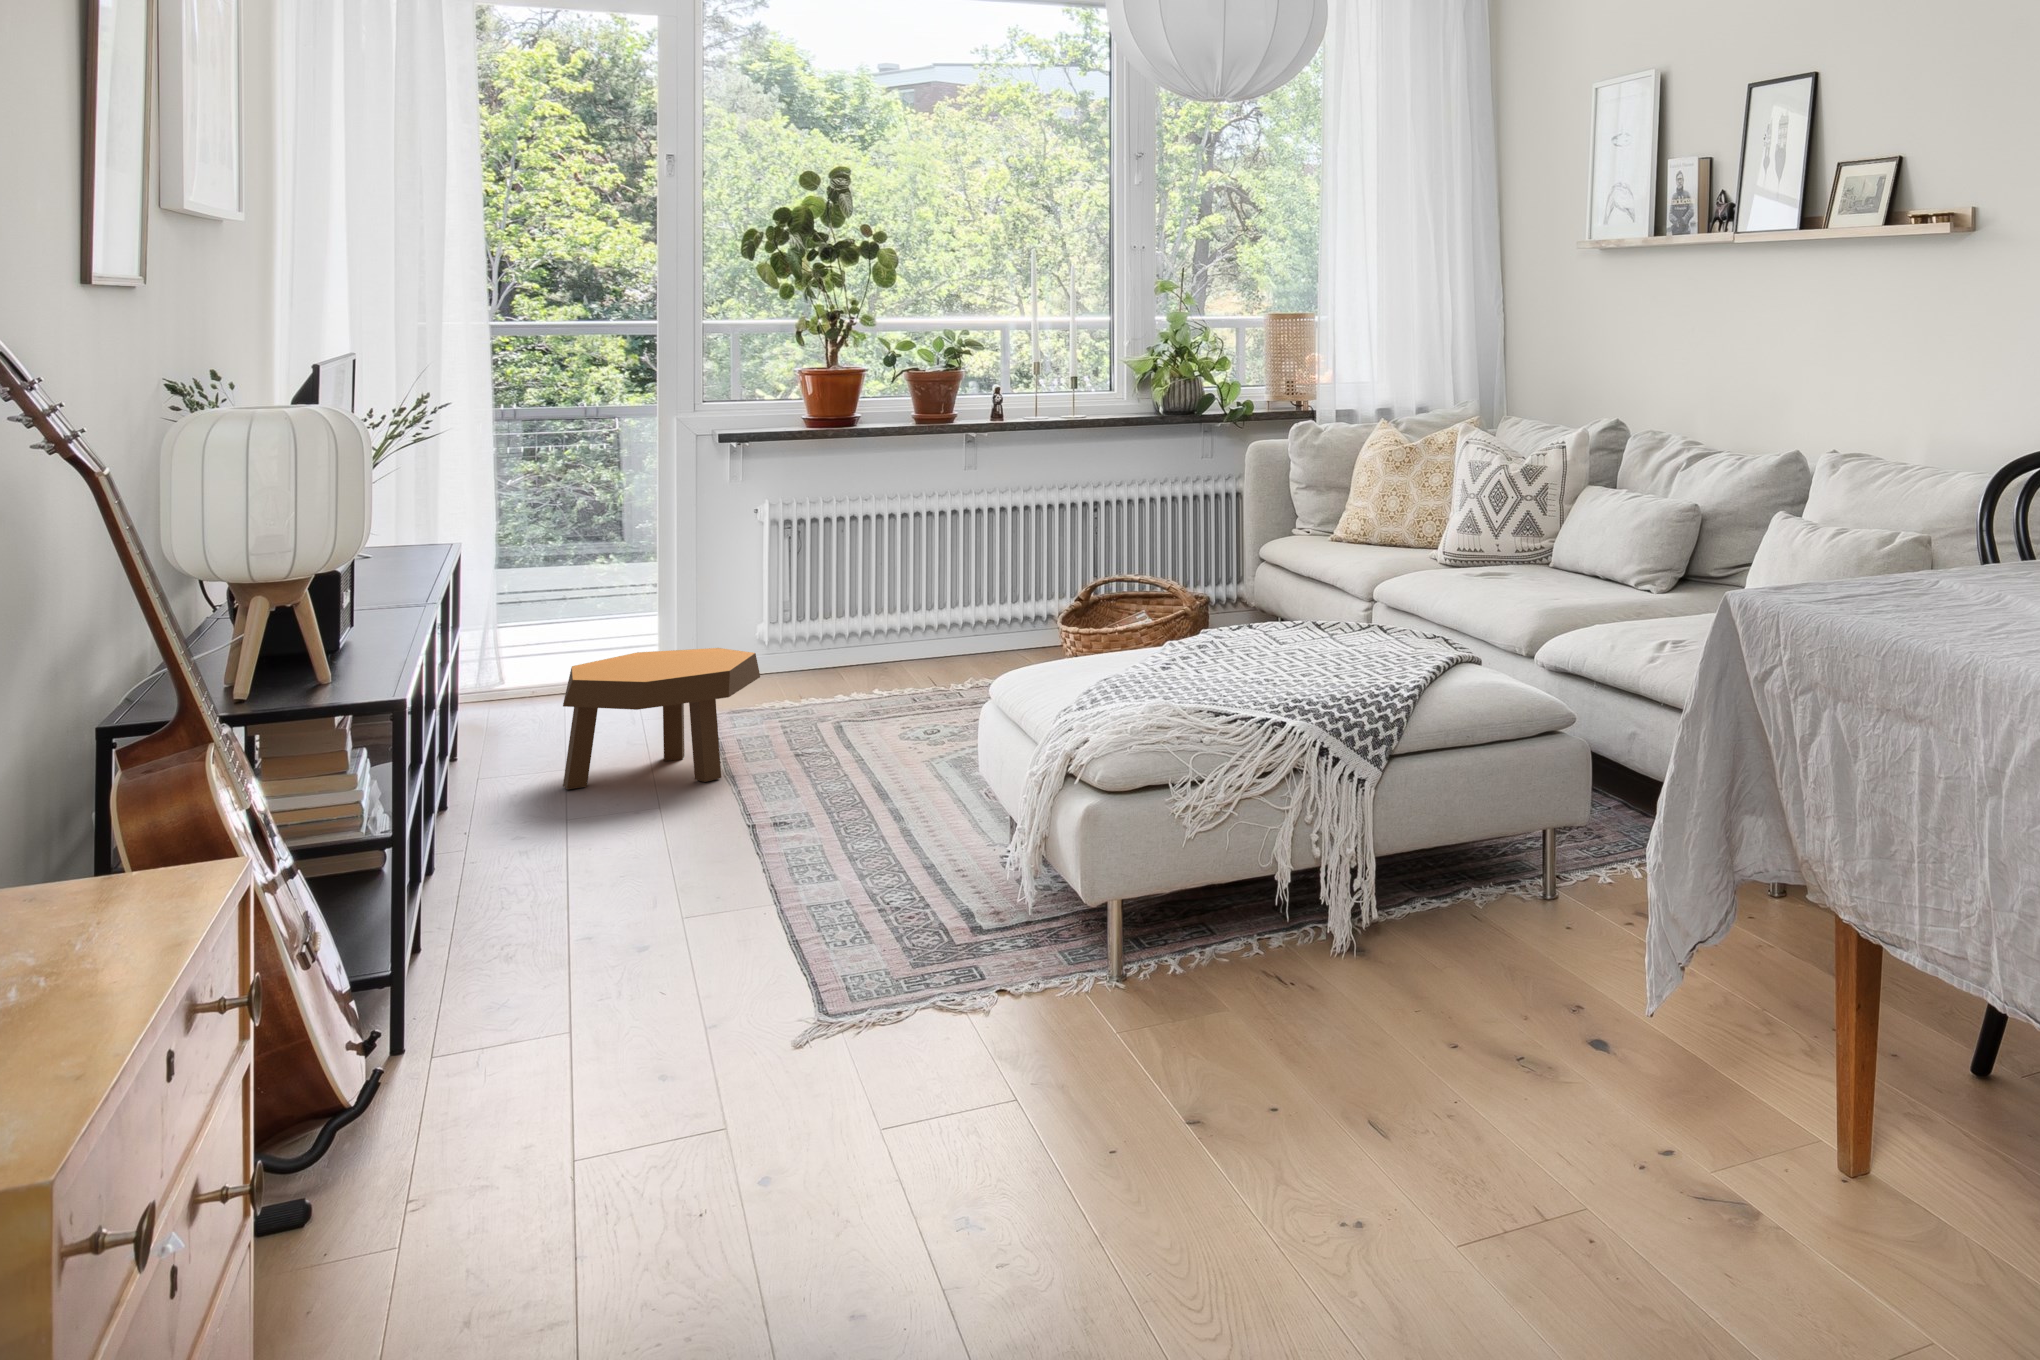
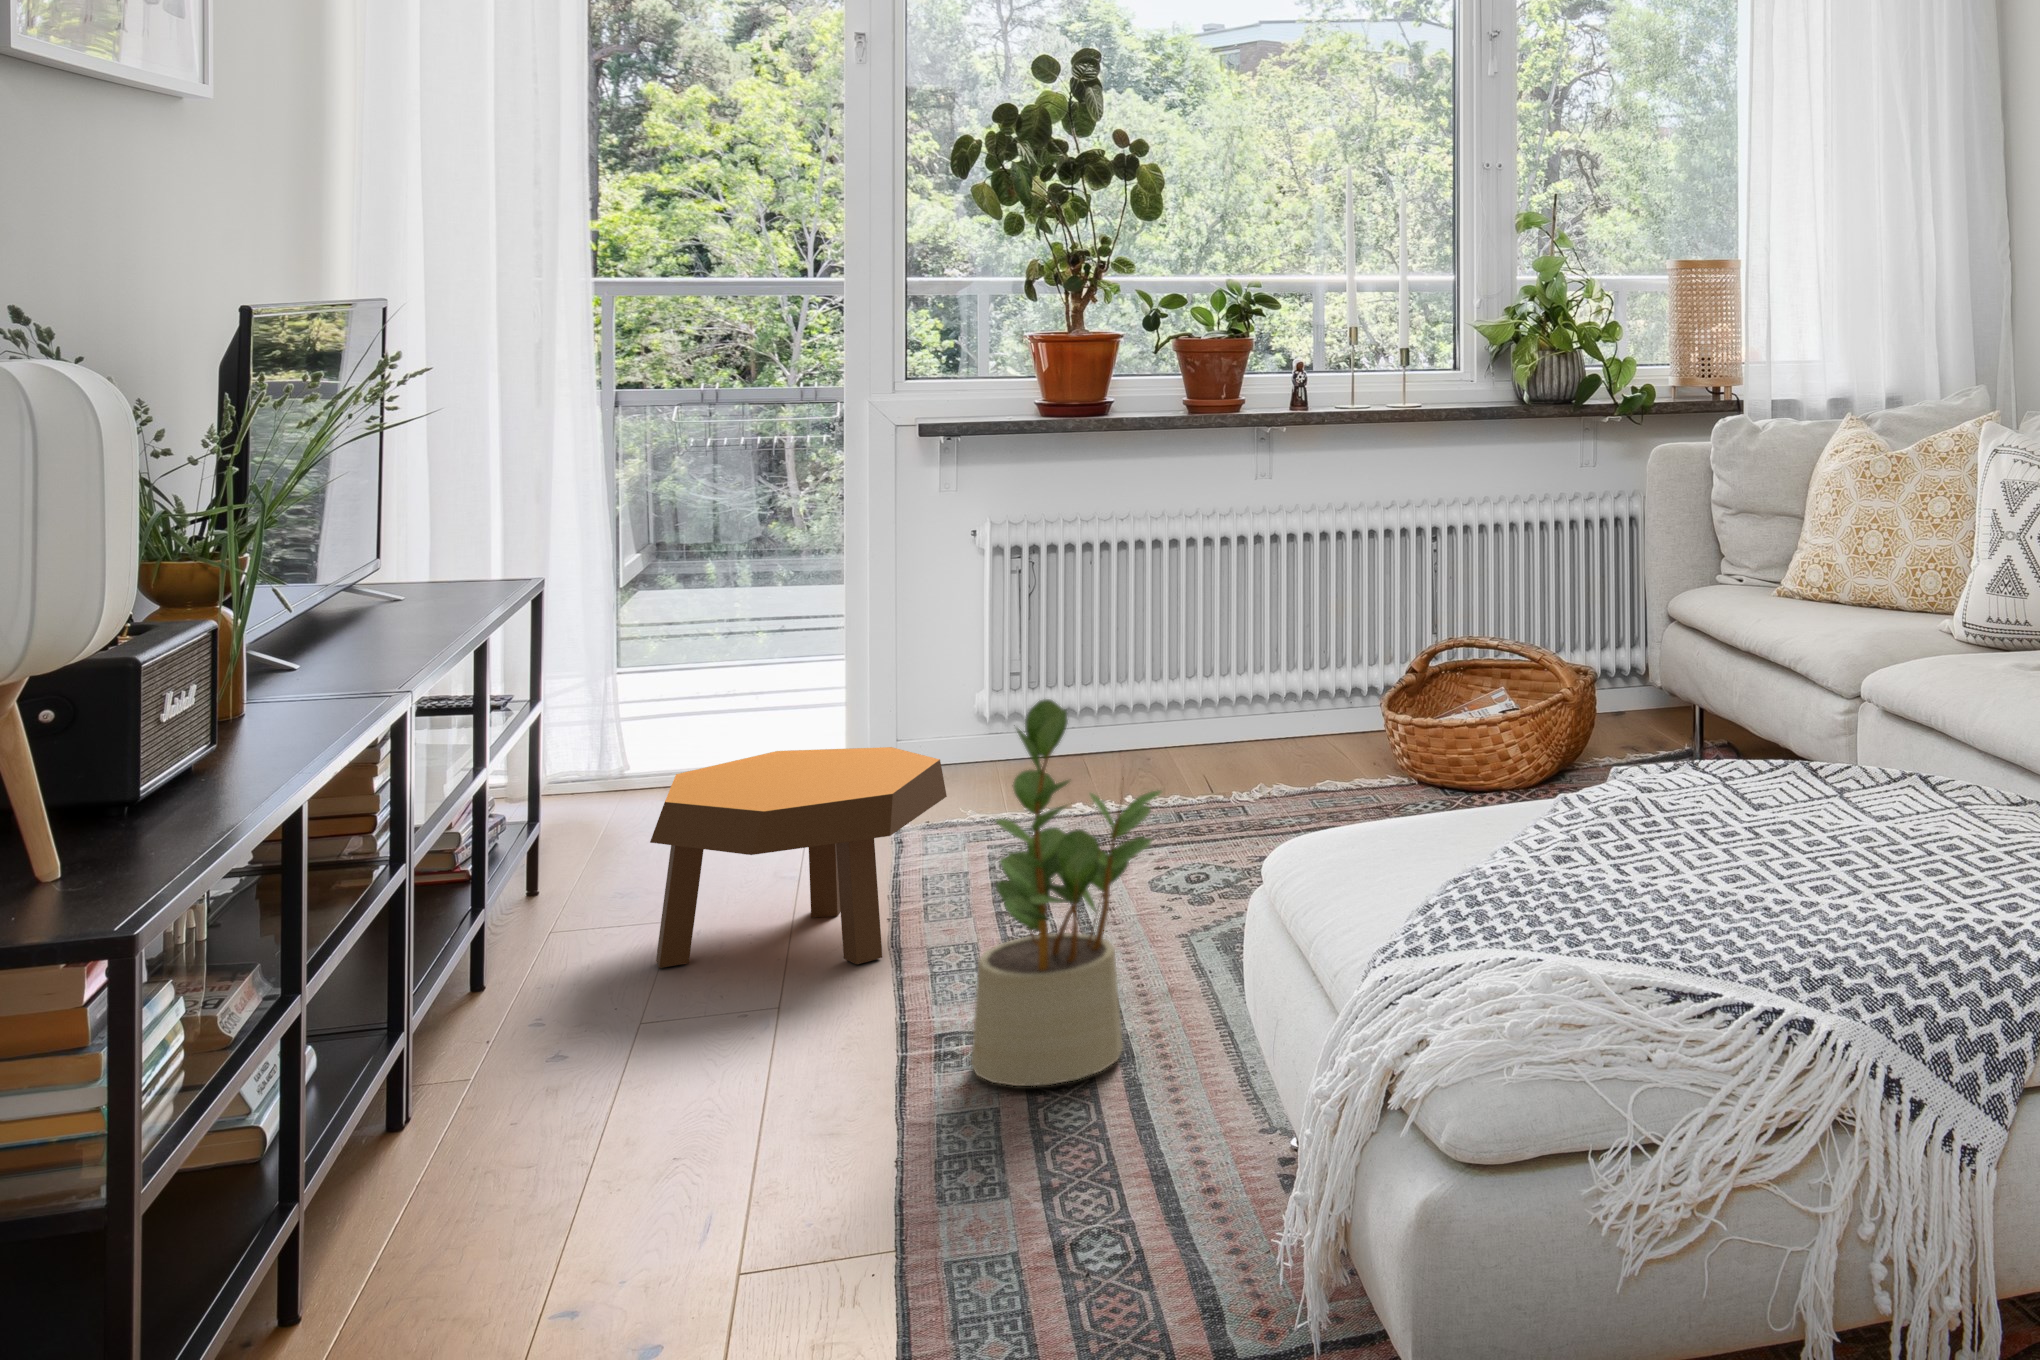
potted plant: none [797,597,919,830] -> present [972,699,1162,1086]

